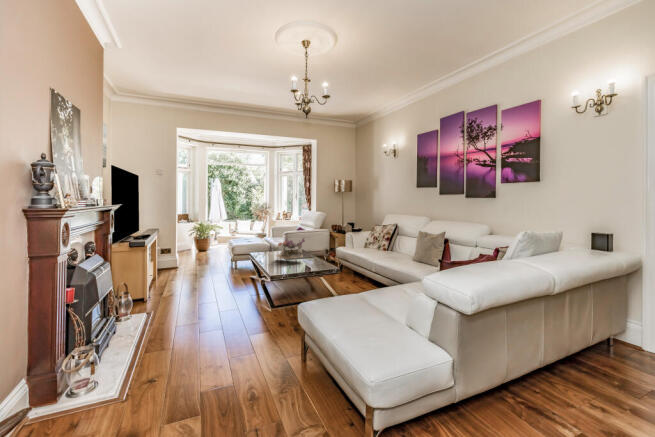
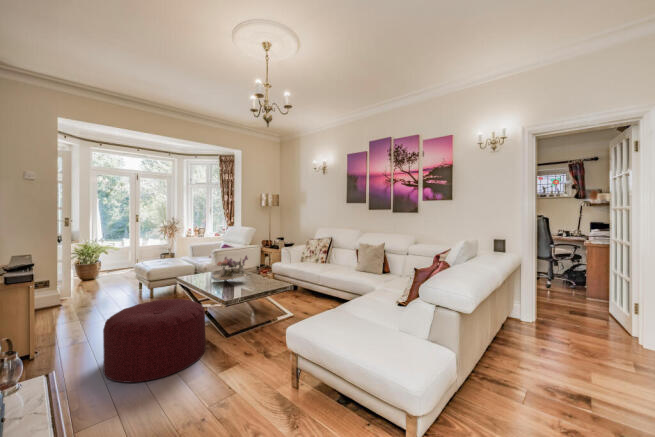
ottoman: none [181,271,258,333] -> present [103,299,205,382]

